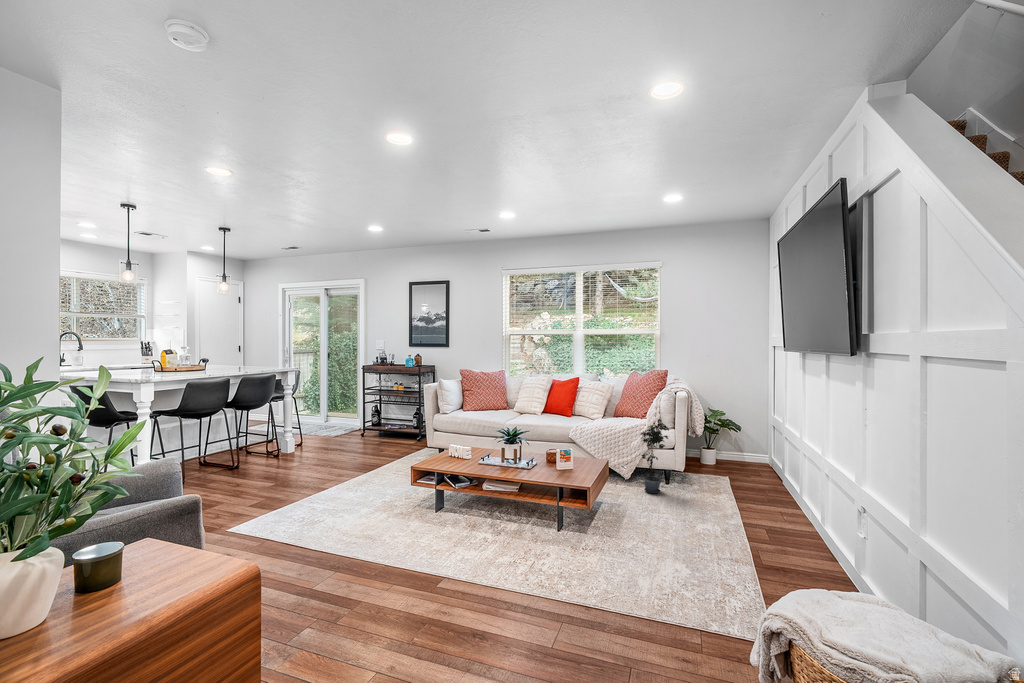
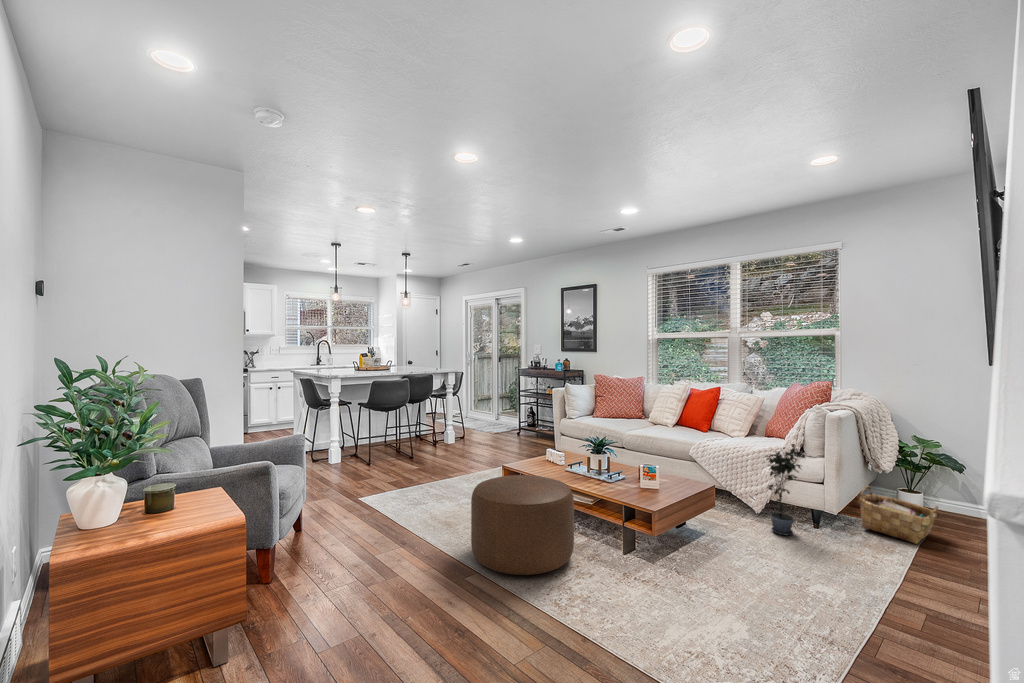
woven basket: none [694,447,743,485] -> present [859,485,938,544]
ottoman: none [422,472,525,570] -> present [471,475,574,575]

